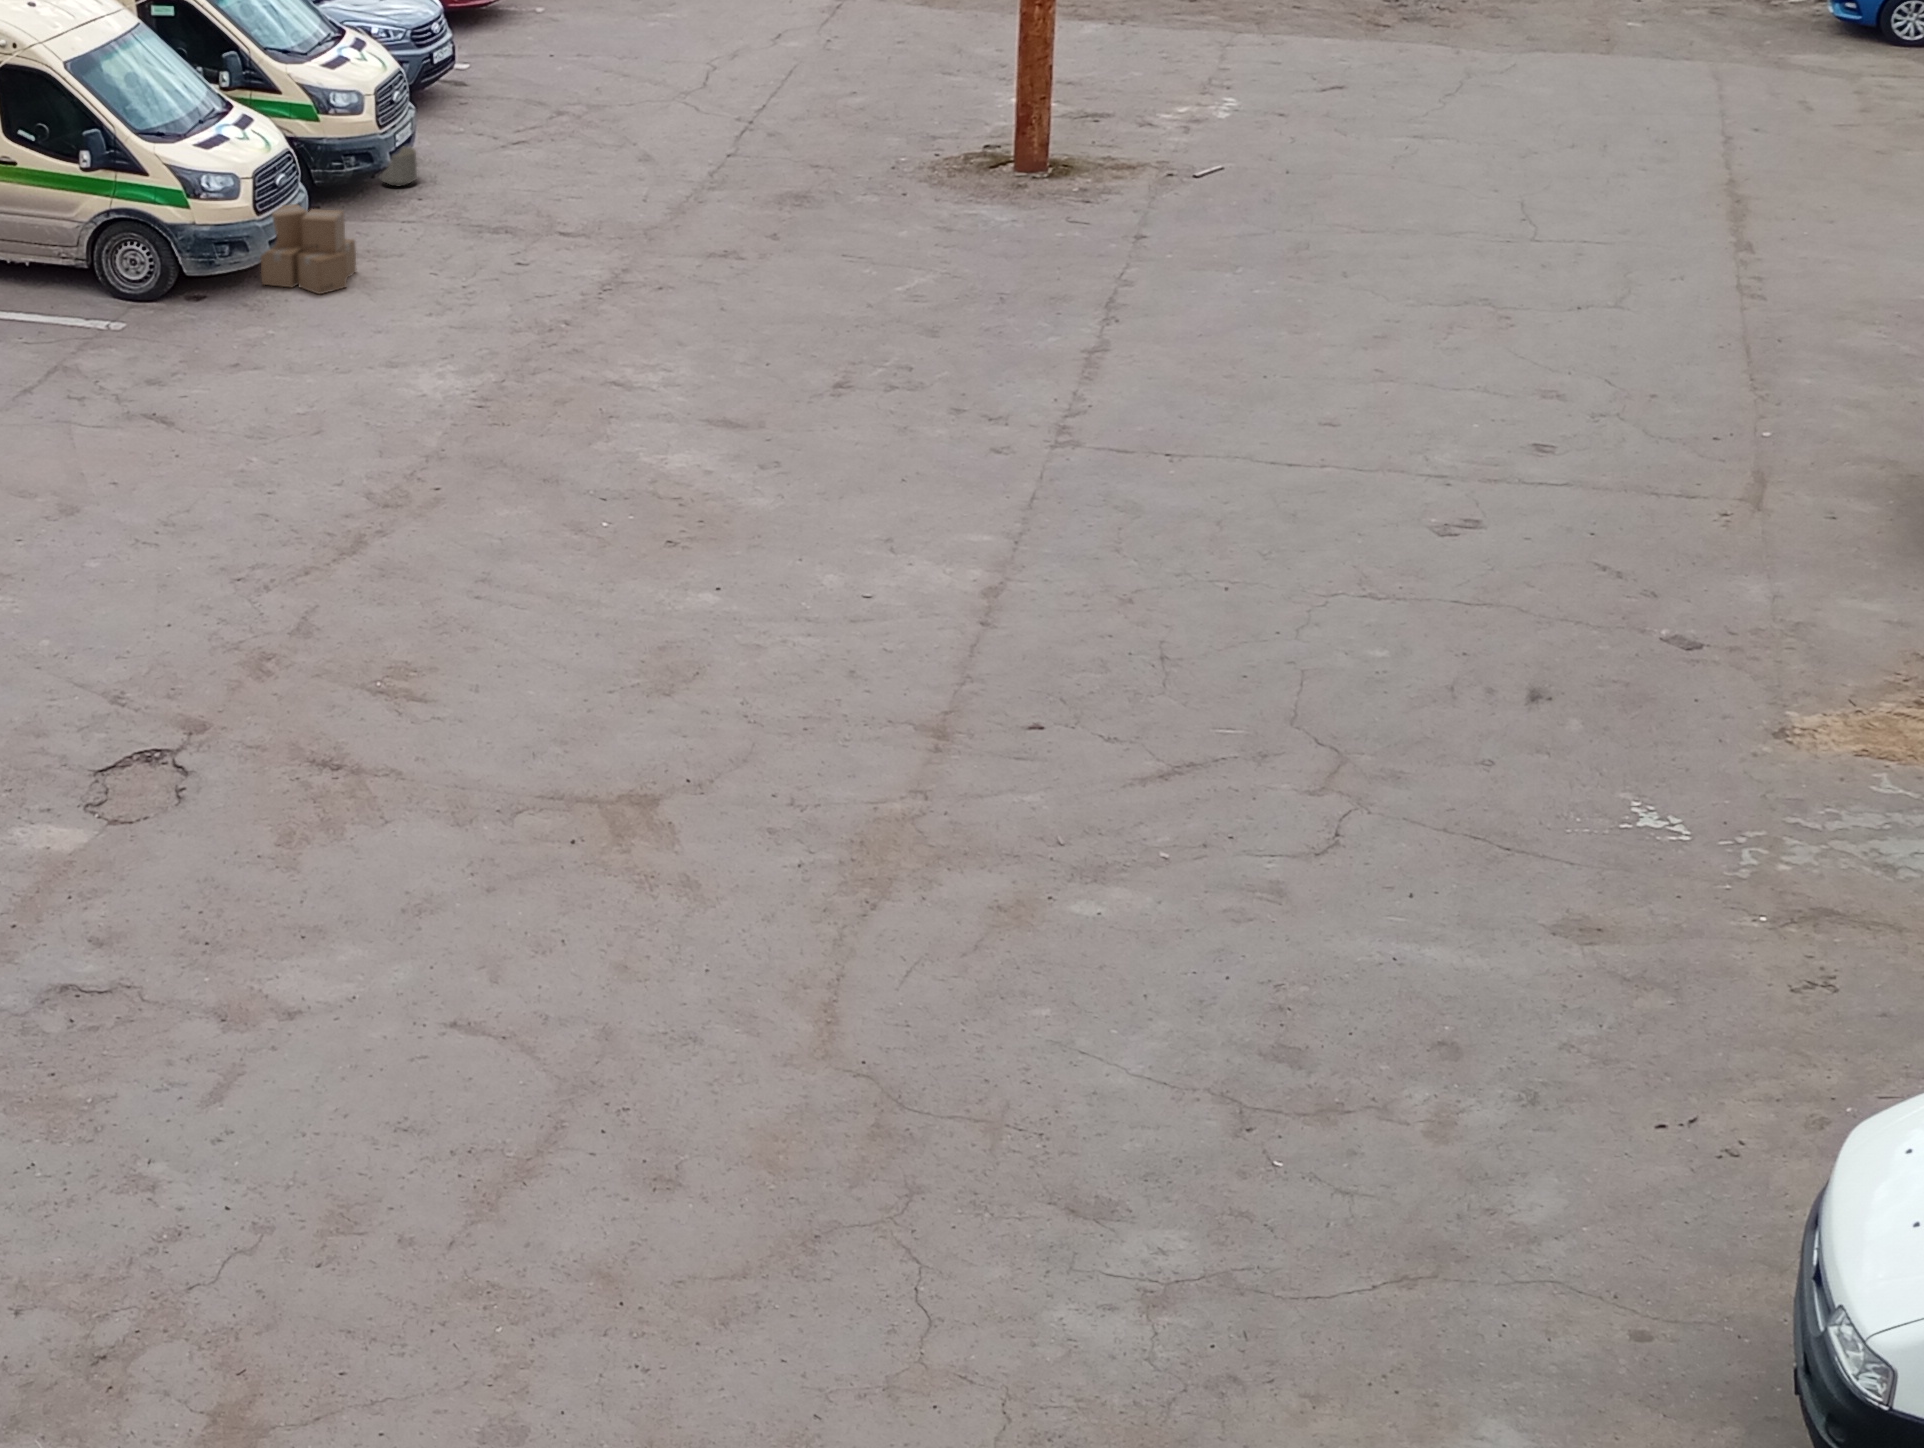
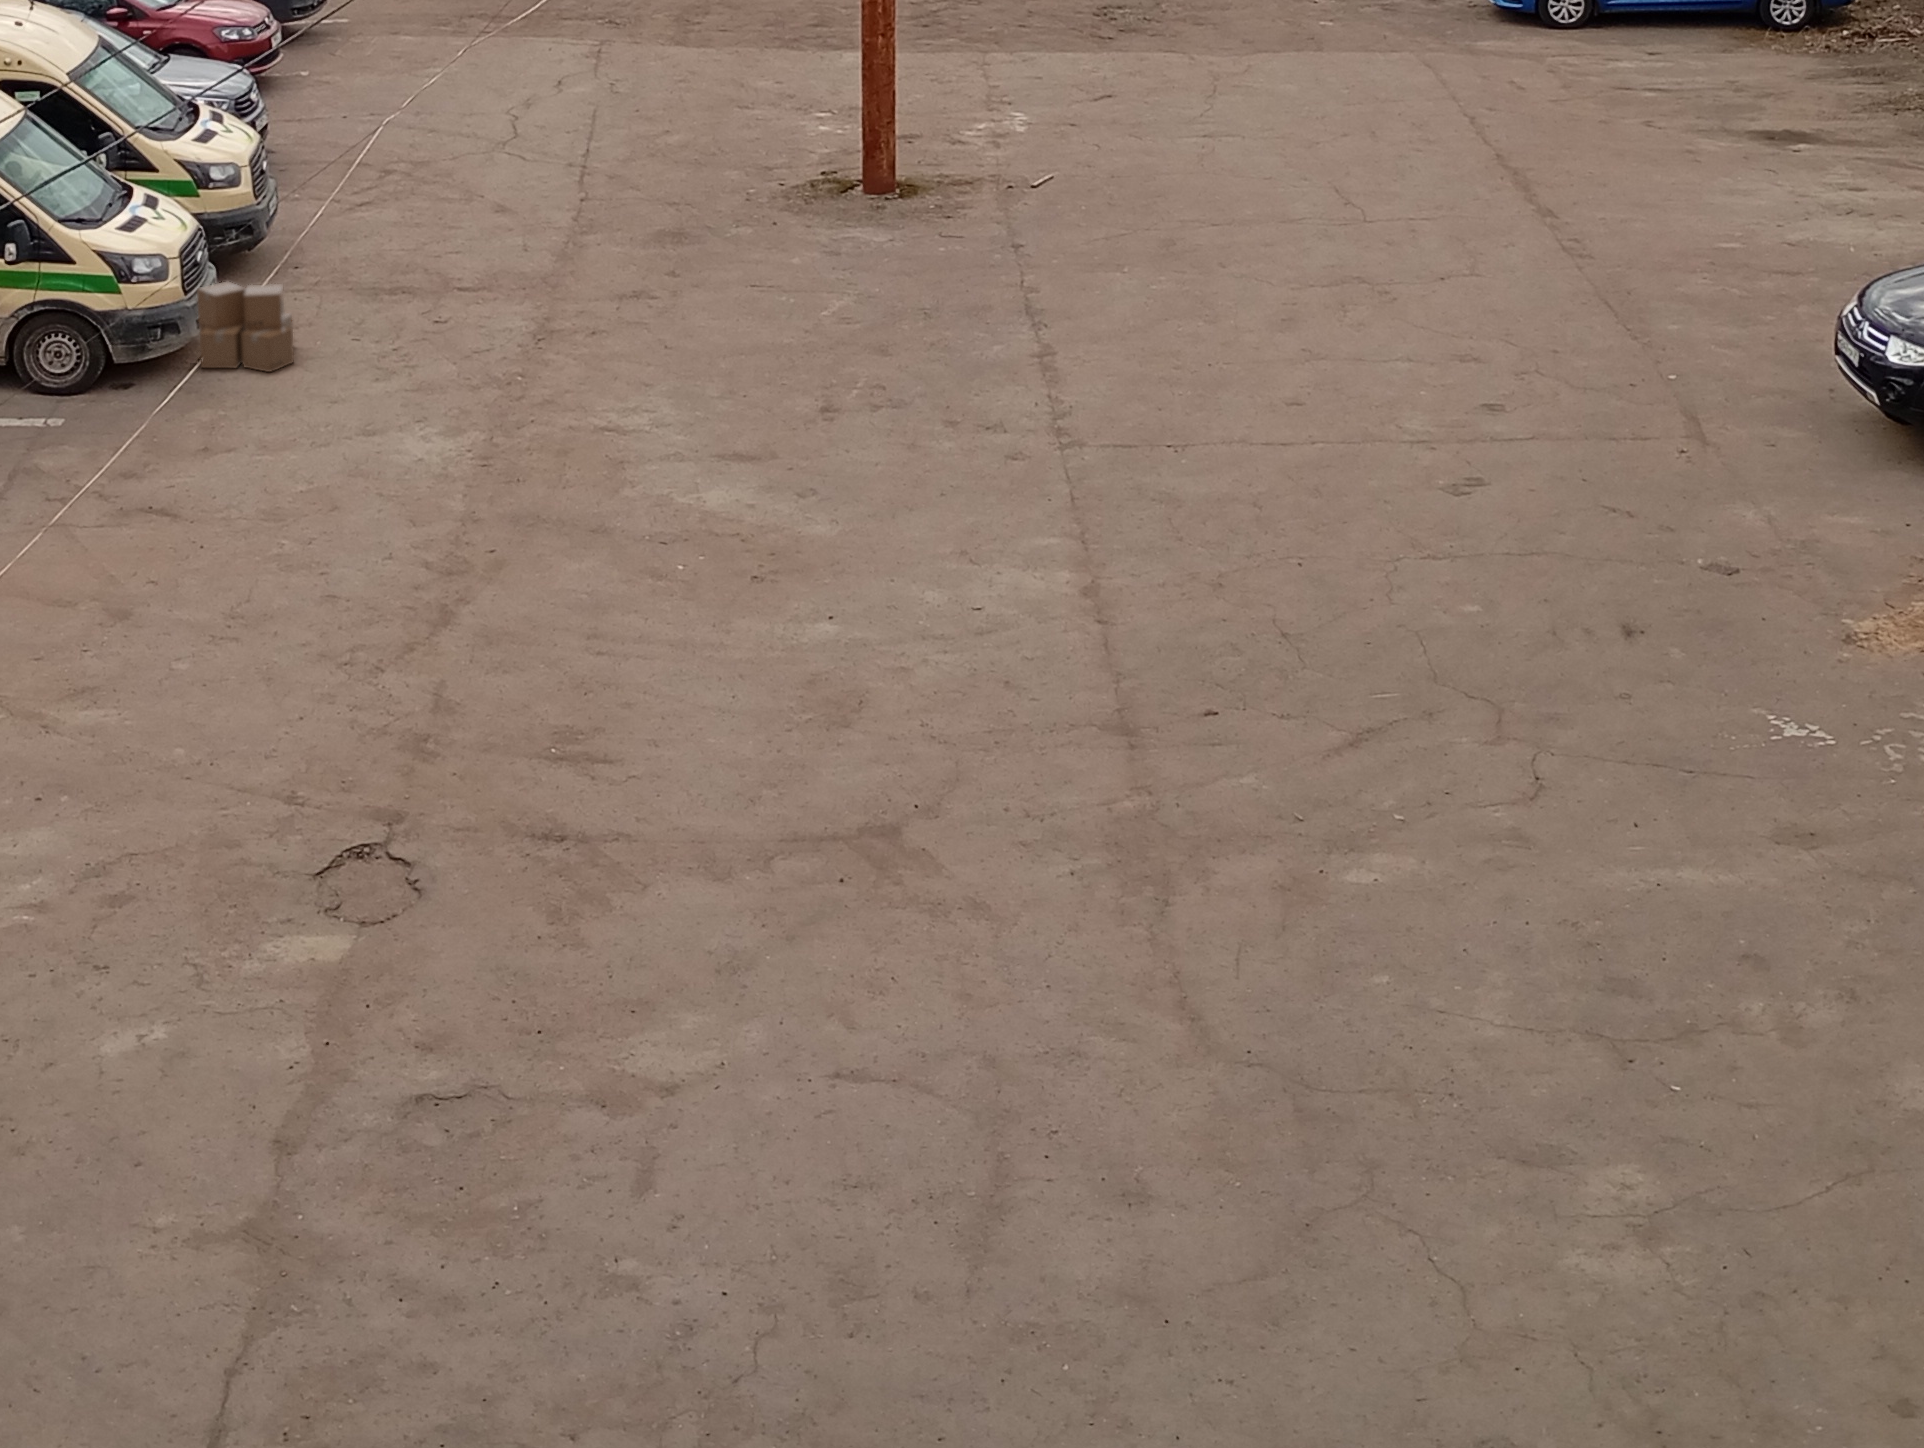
planter: present [380,146,417,186] -> none [259,218,298,259]

